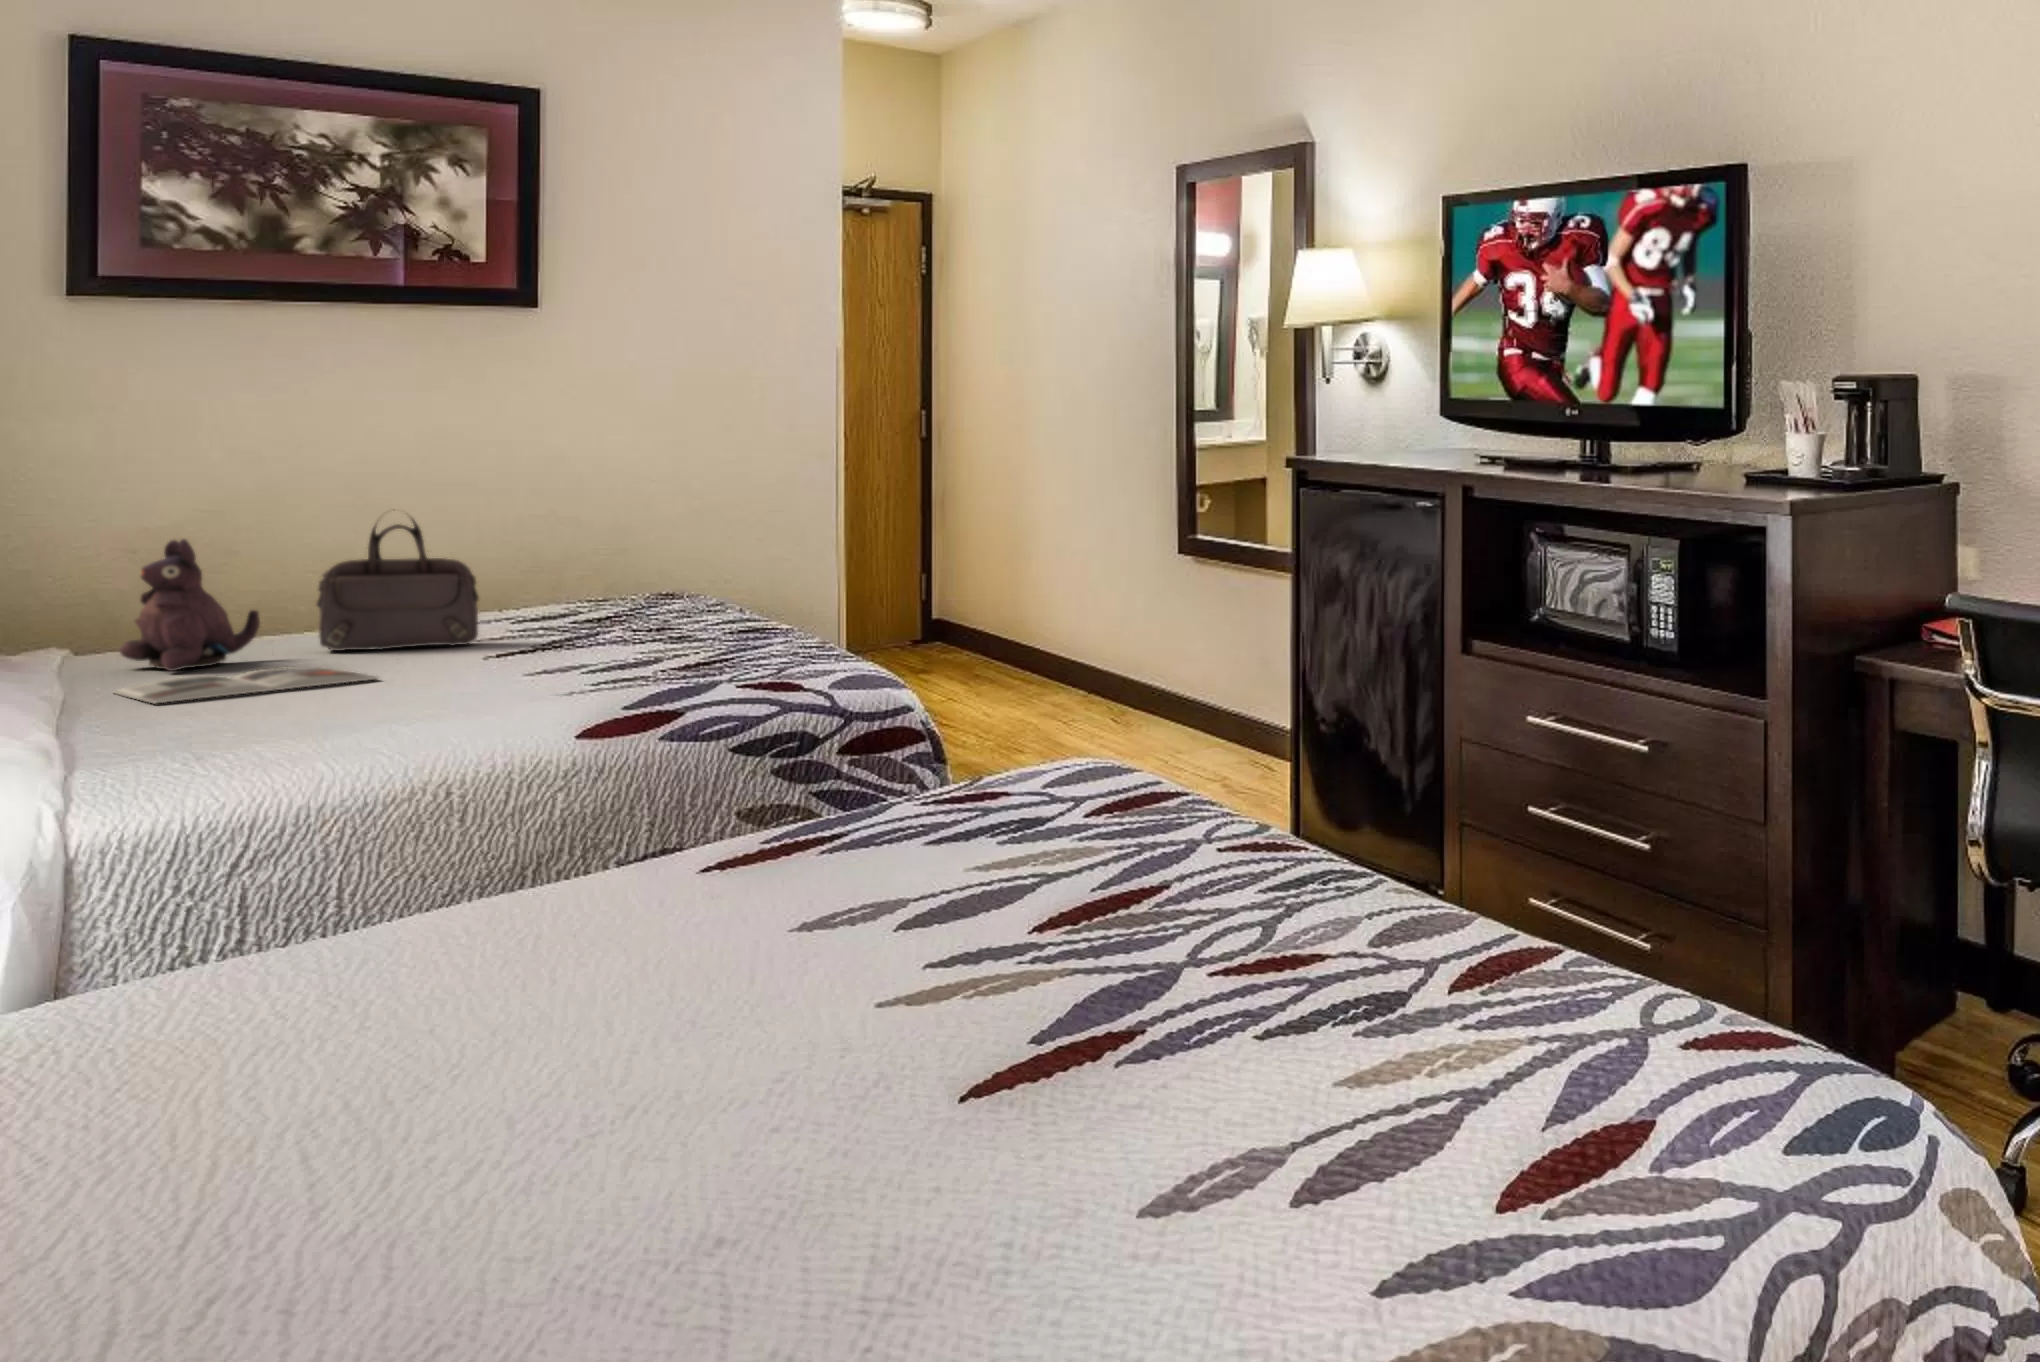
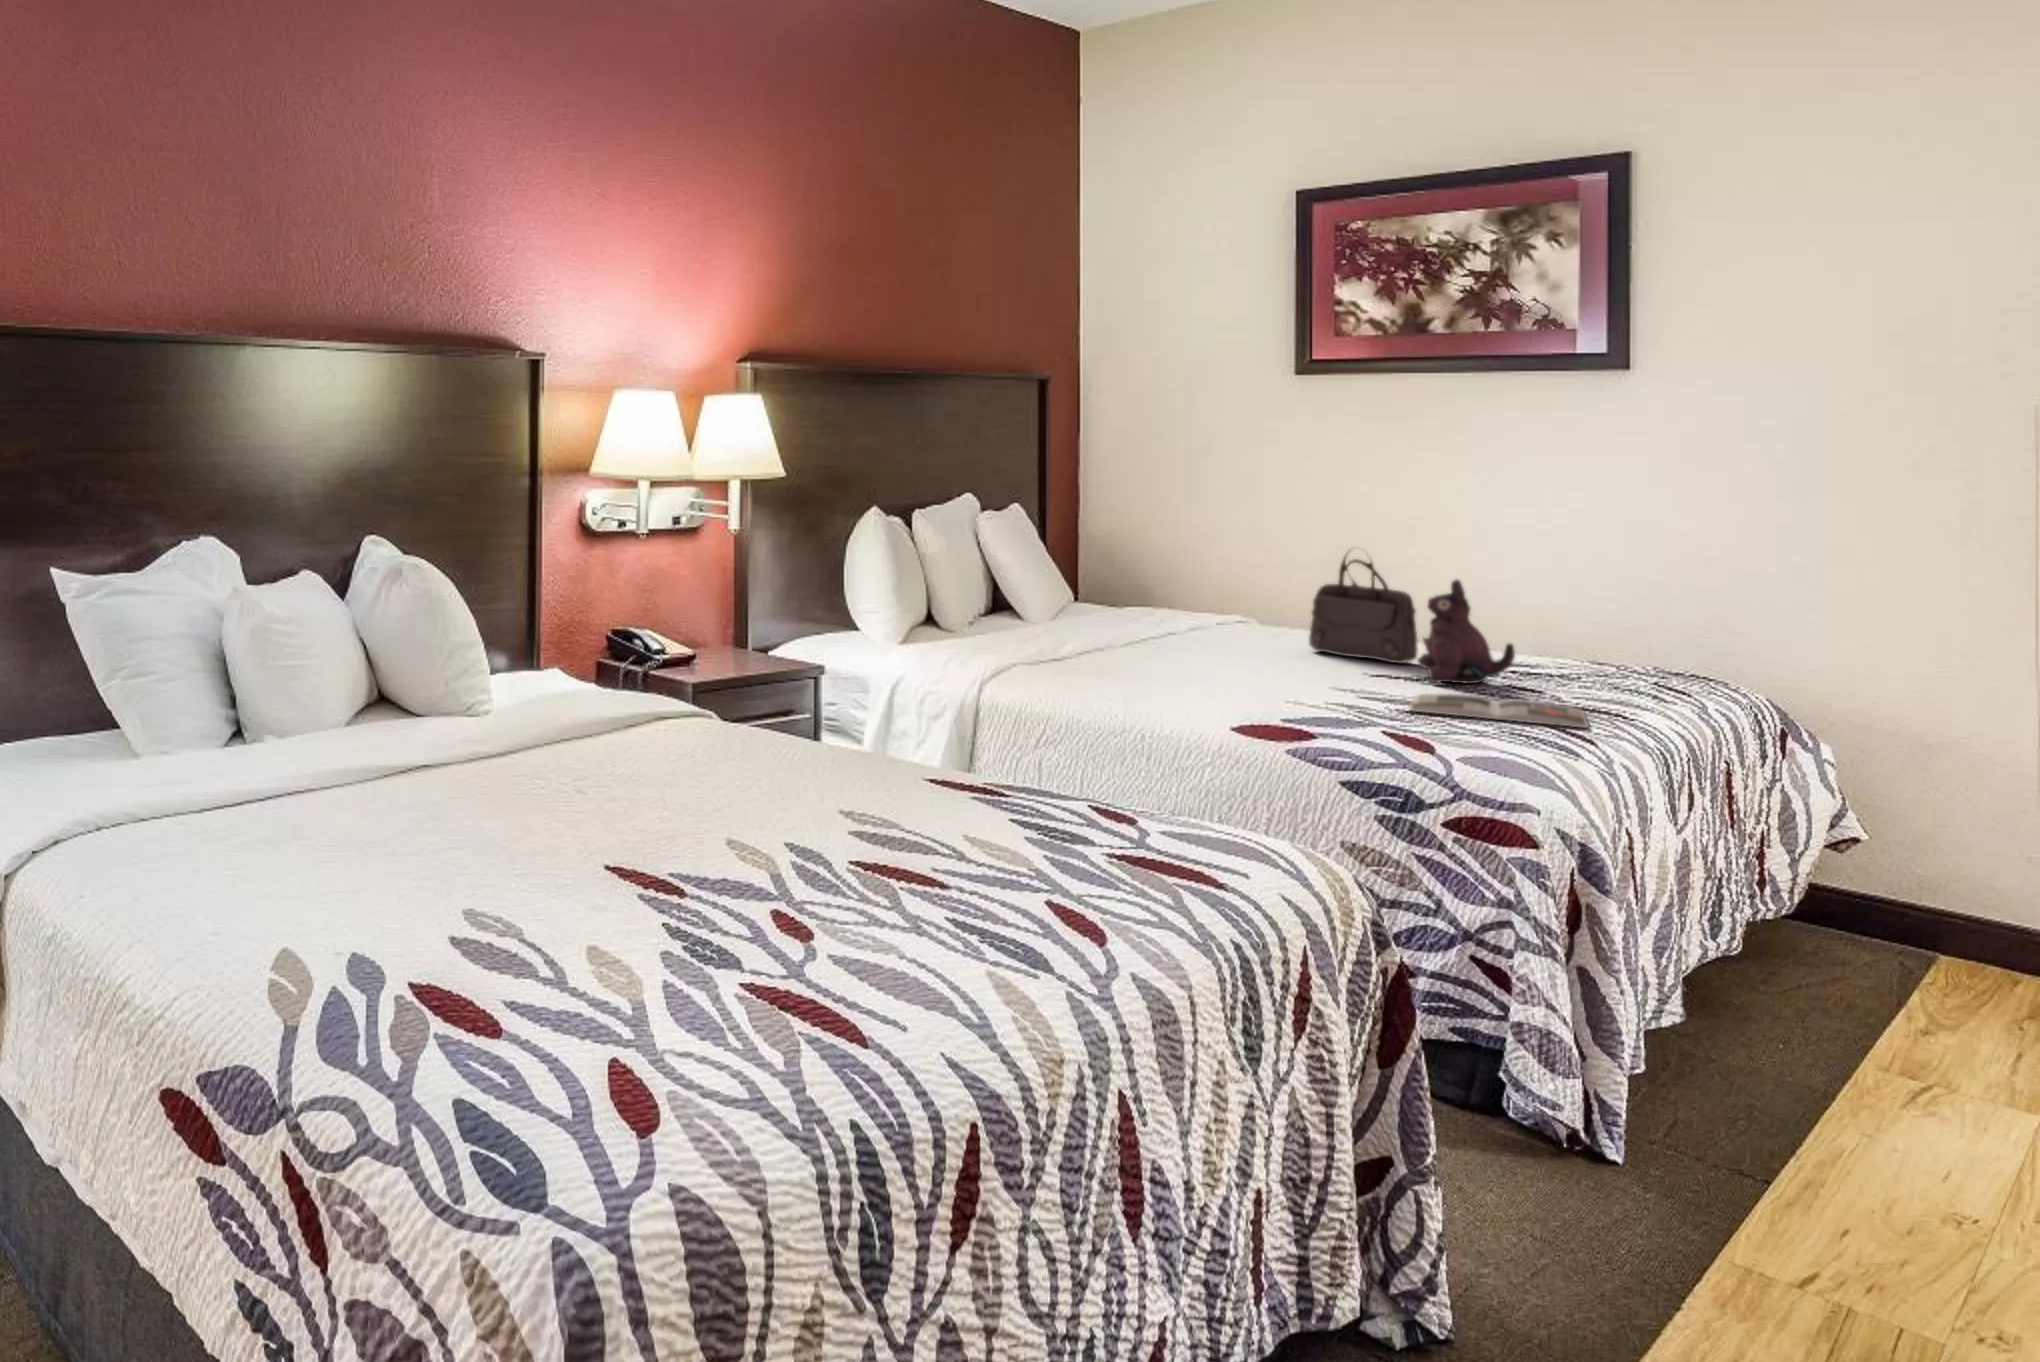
plush toy: present [120,539,260,671] -> present [1417,579,1515,684]
magazine: present [115,667,377,703] -> present [1410,694,1588,728]

